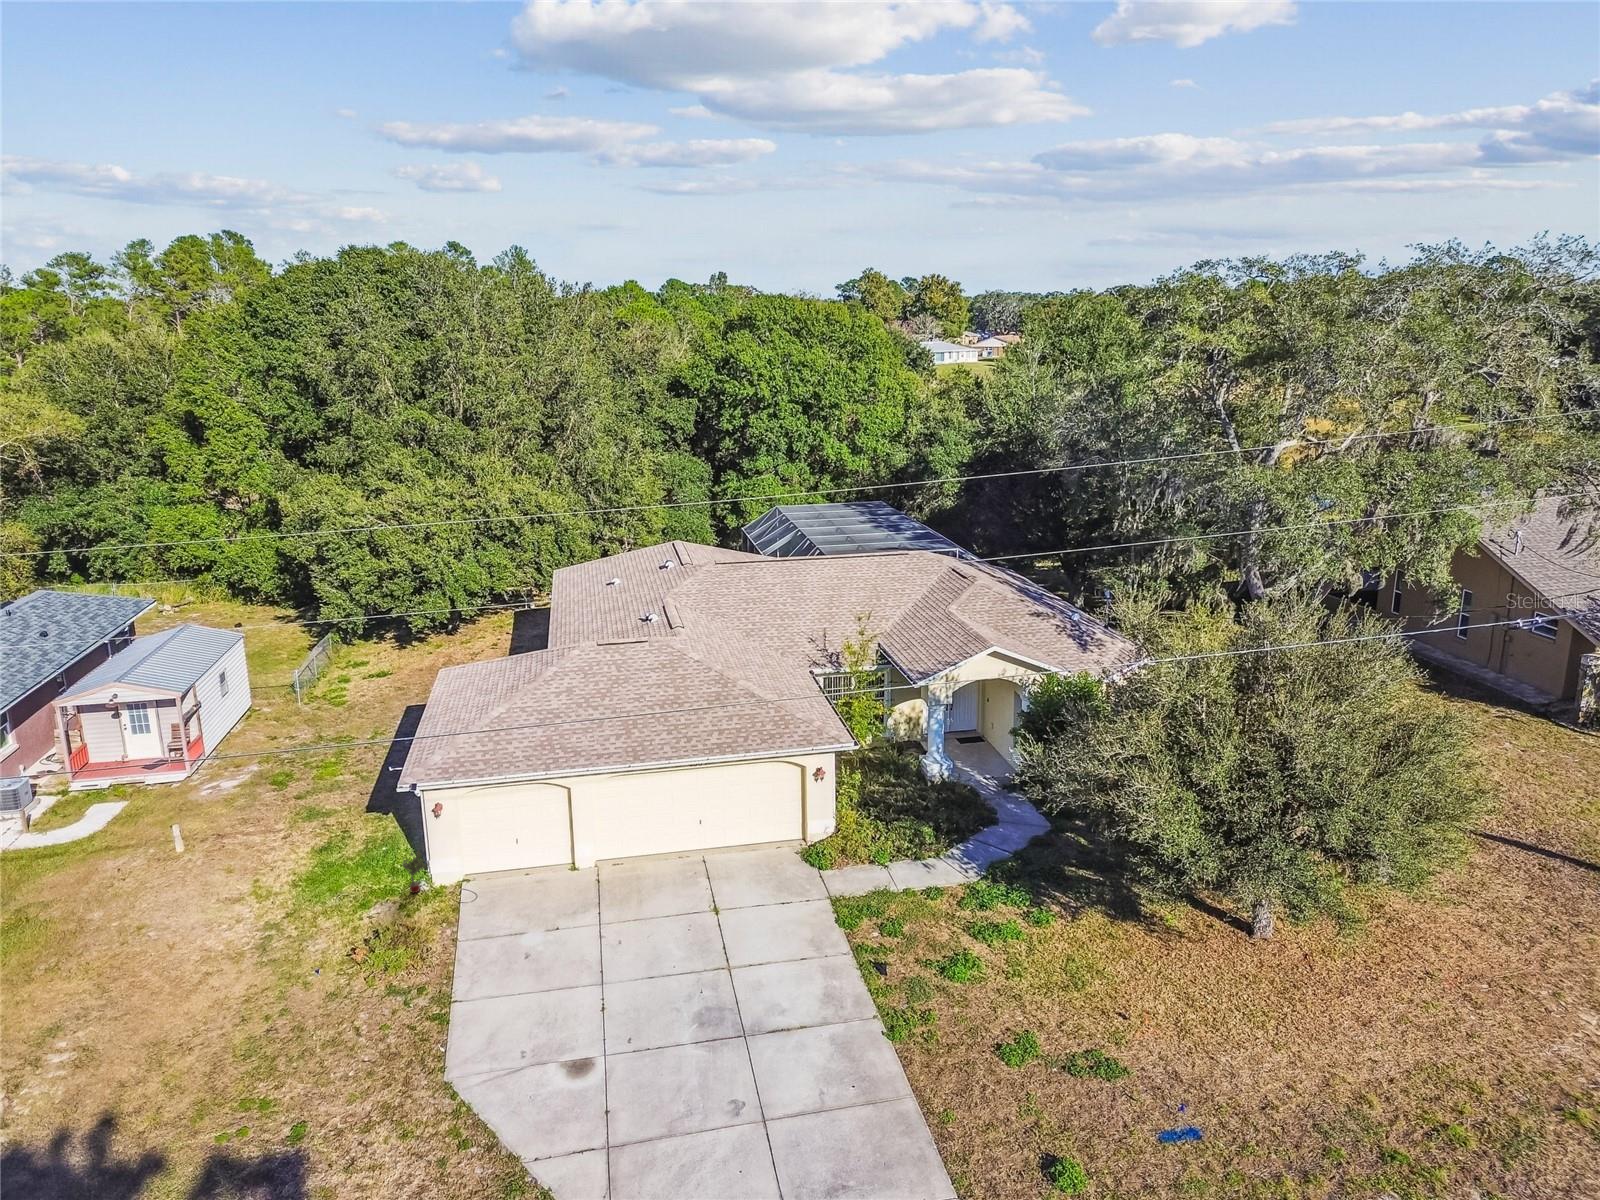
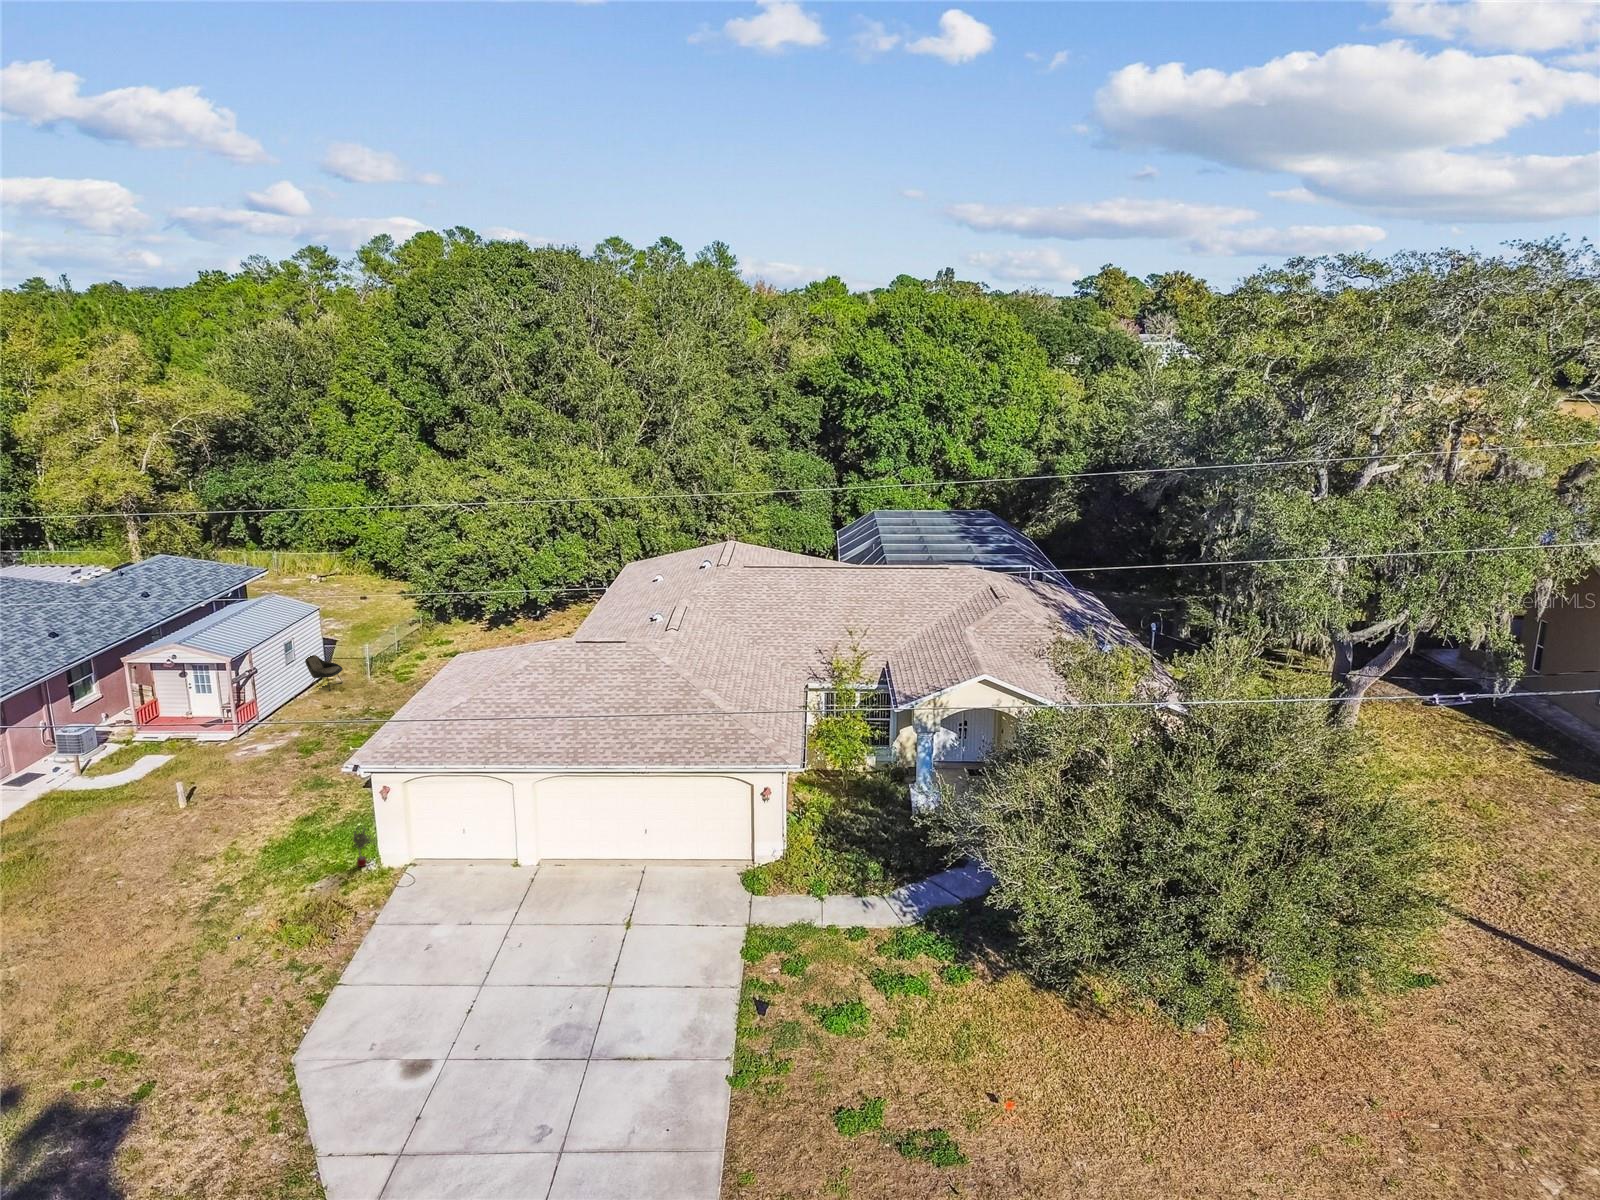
lounge chair: none [237,683,276,721] -> present [305,655,343,691]

